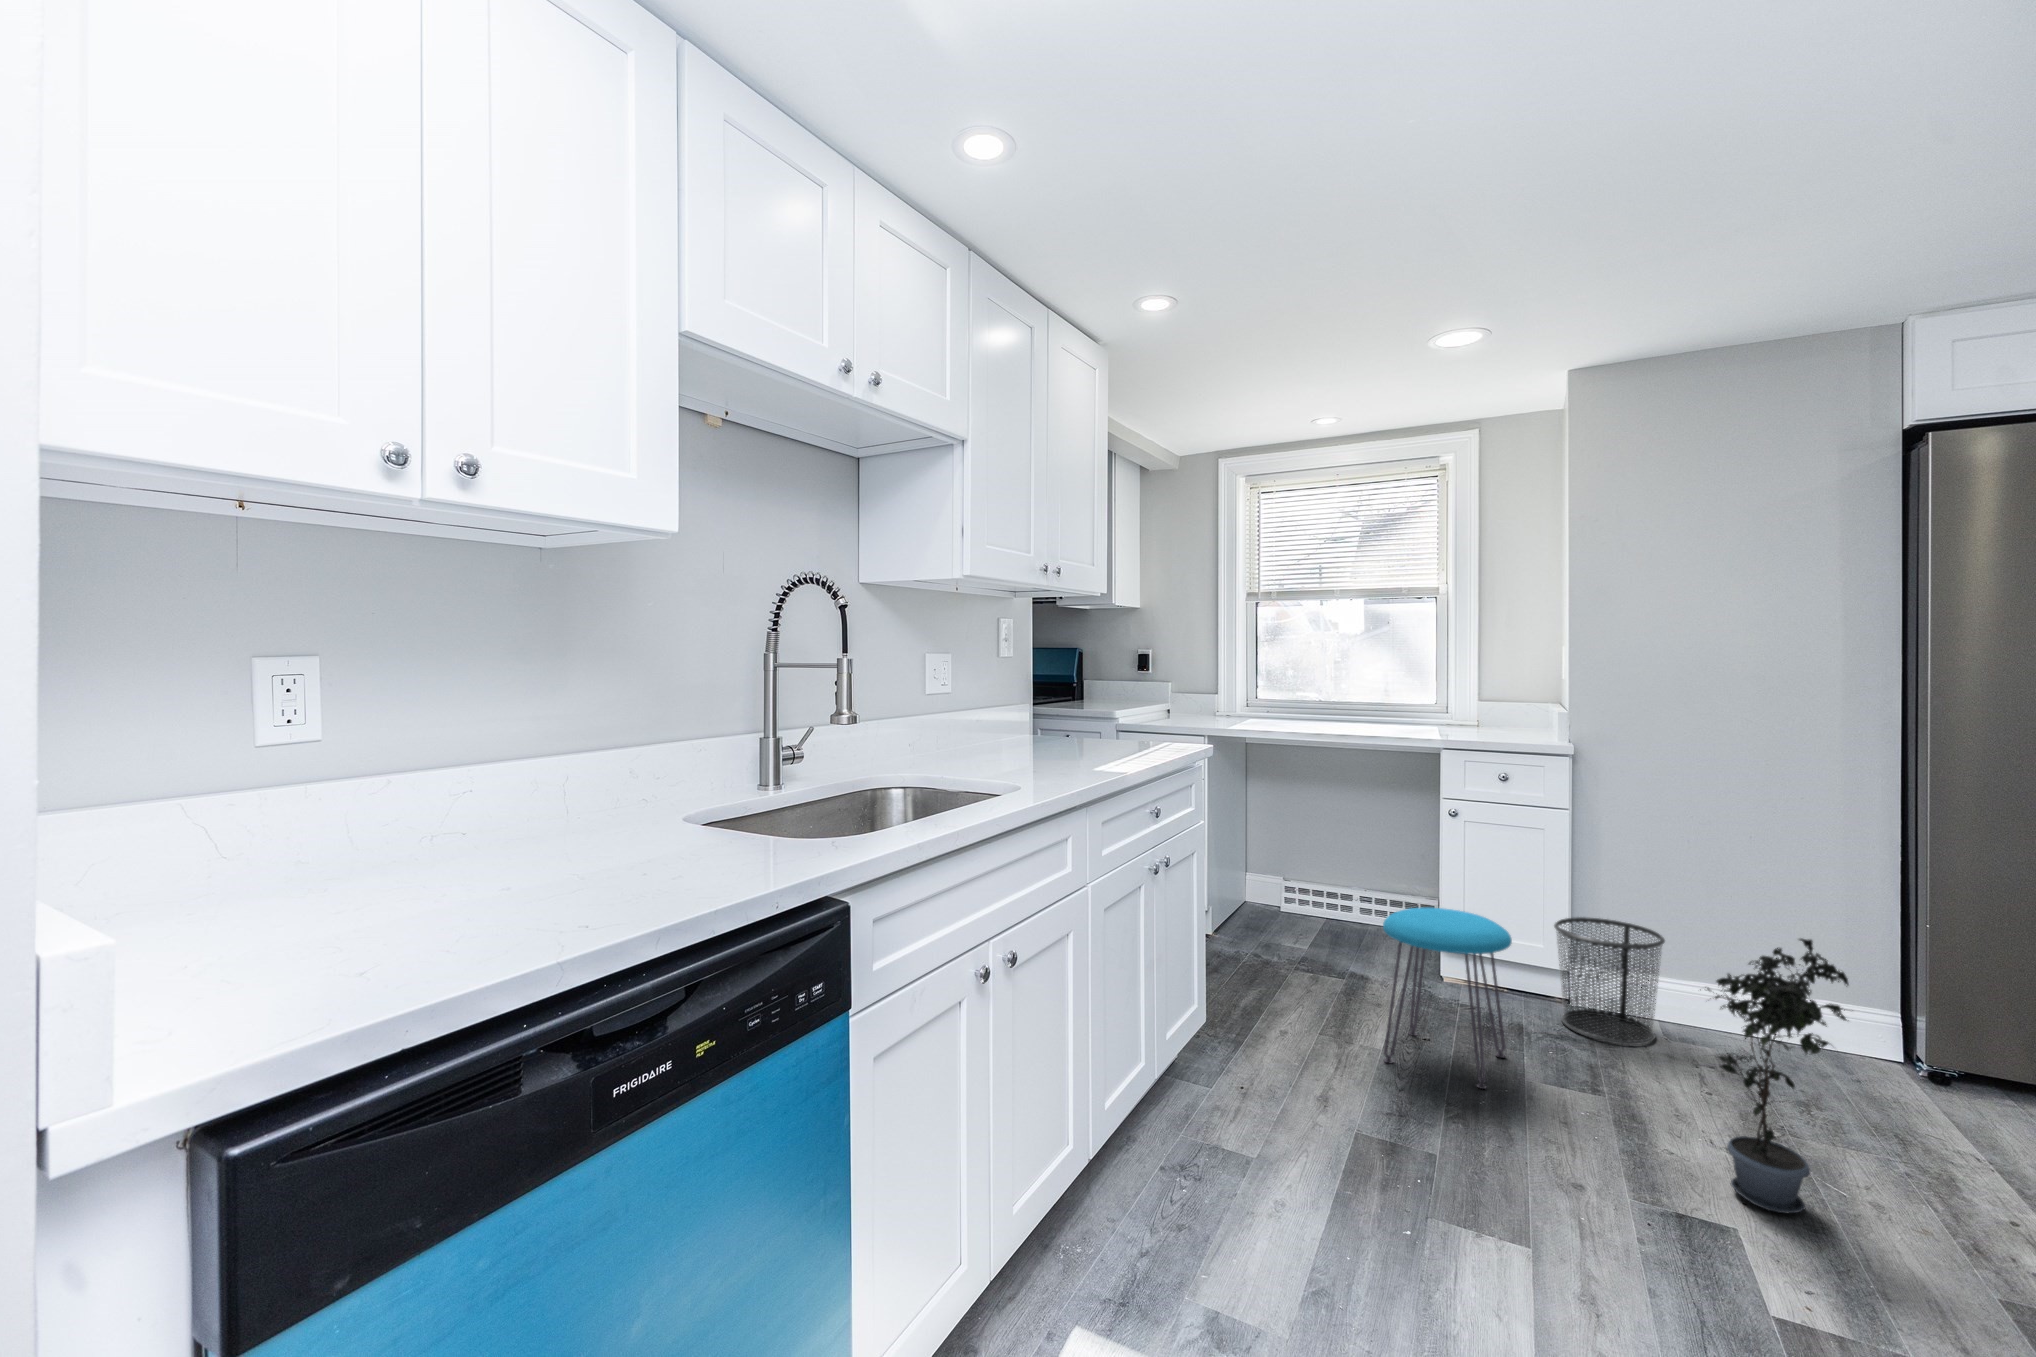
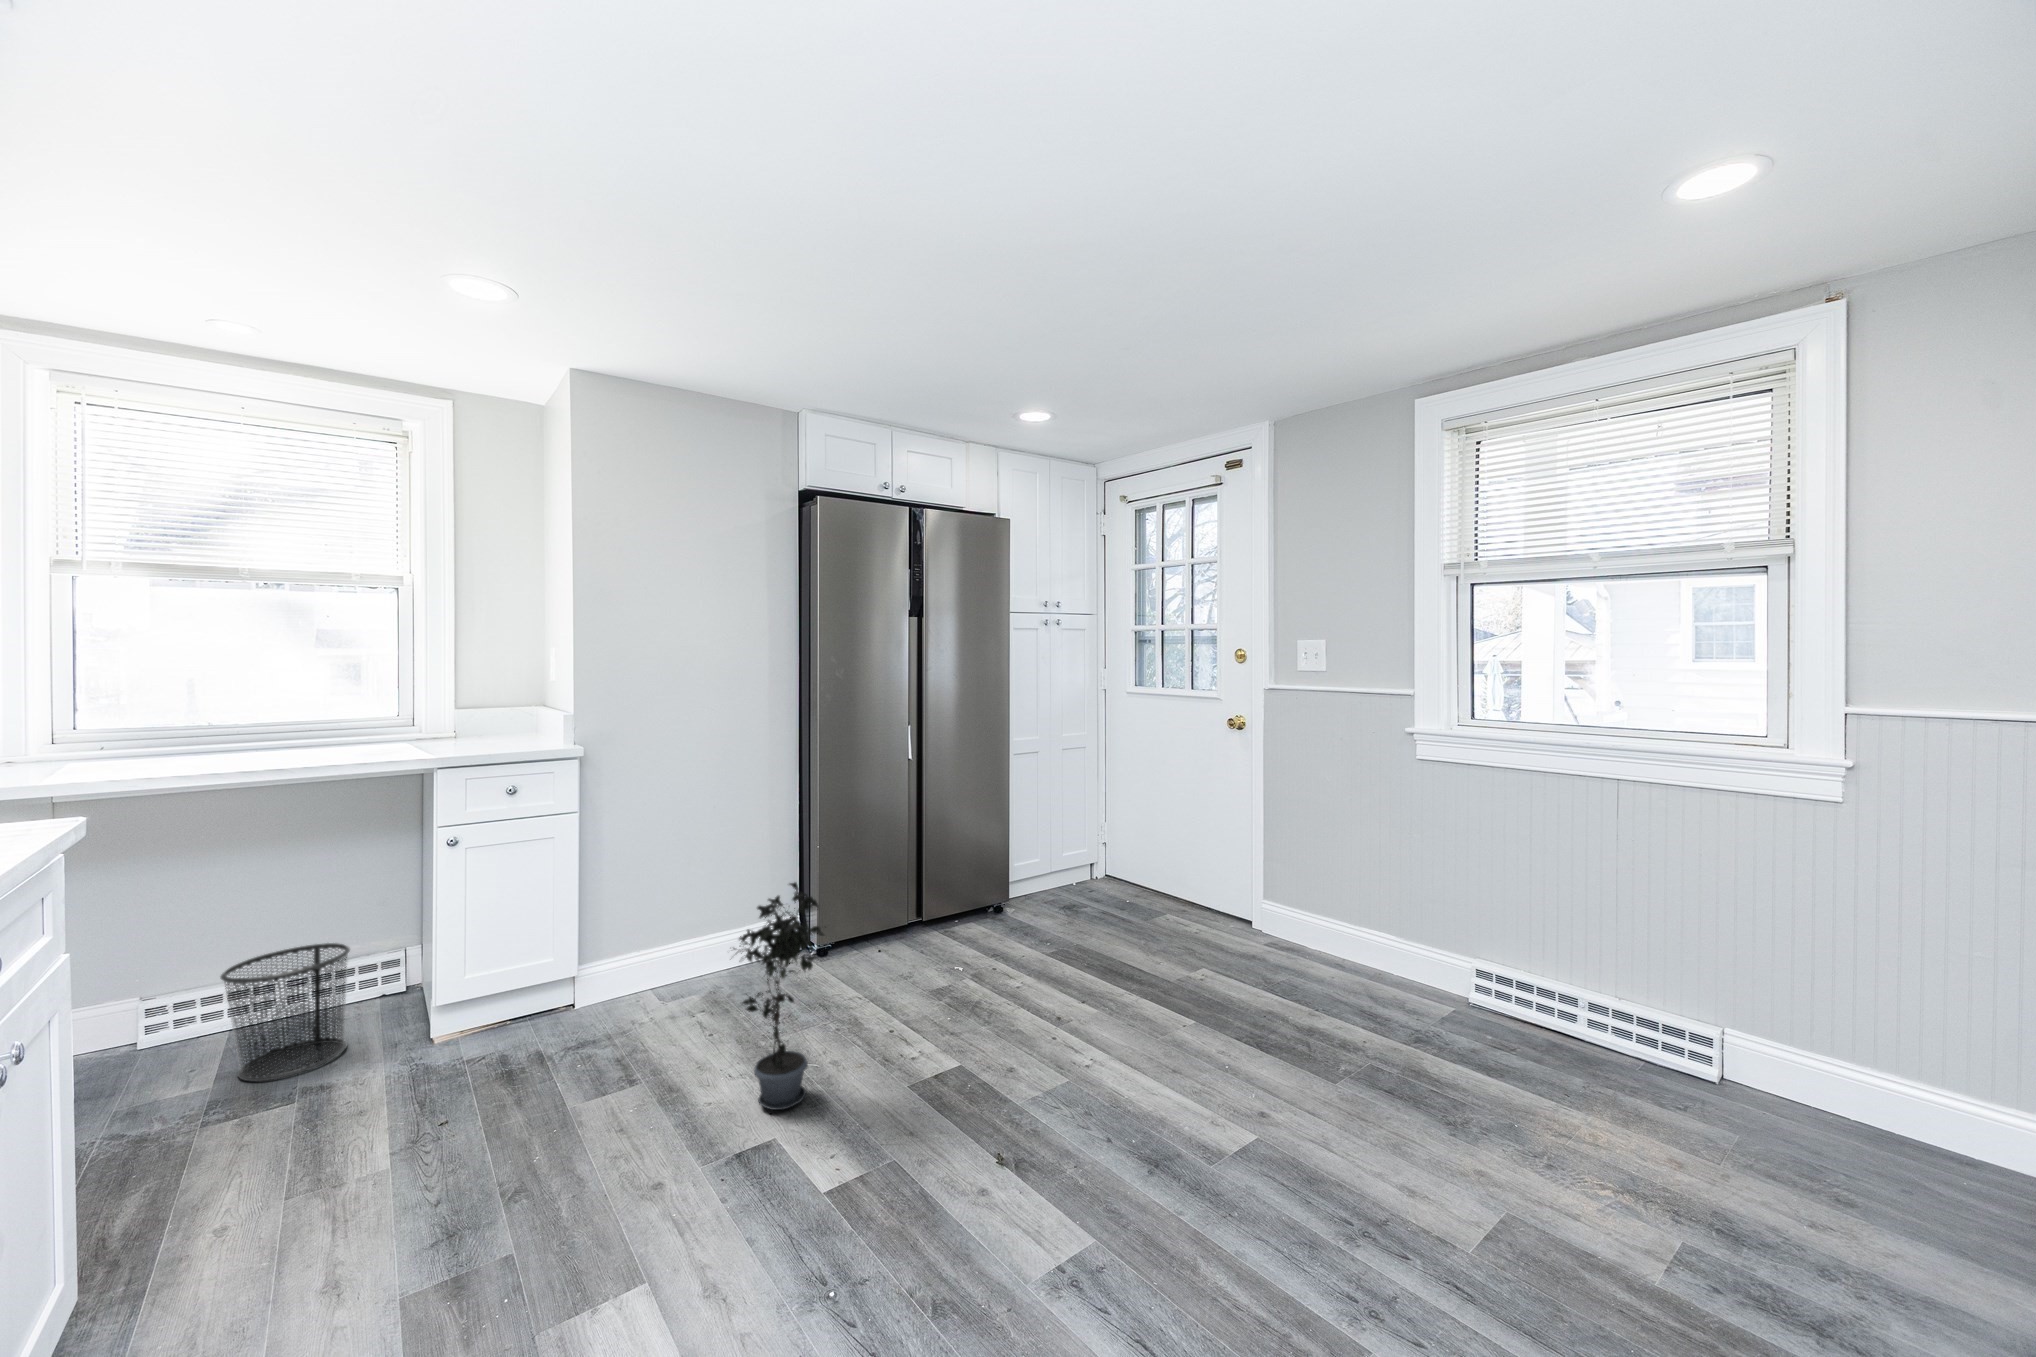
stool: present [1383,907,1512,1089] -> none [378,956,541,1180]
waste bin: present [1554,917,1665,1045] -> present [220,943,350,1081]

